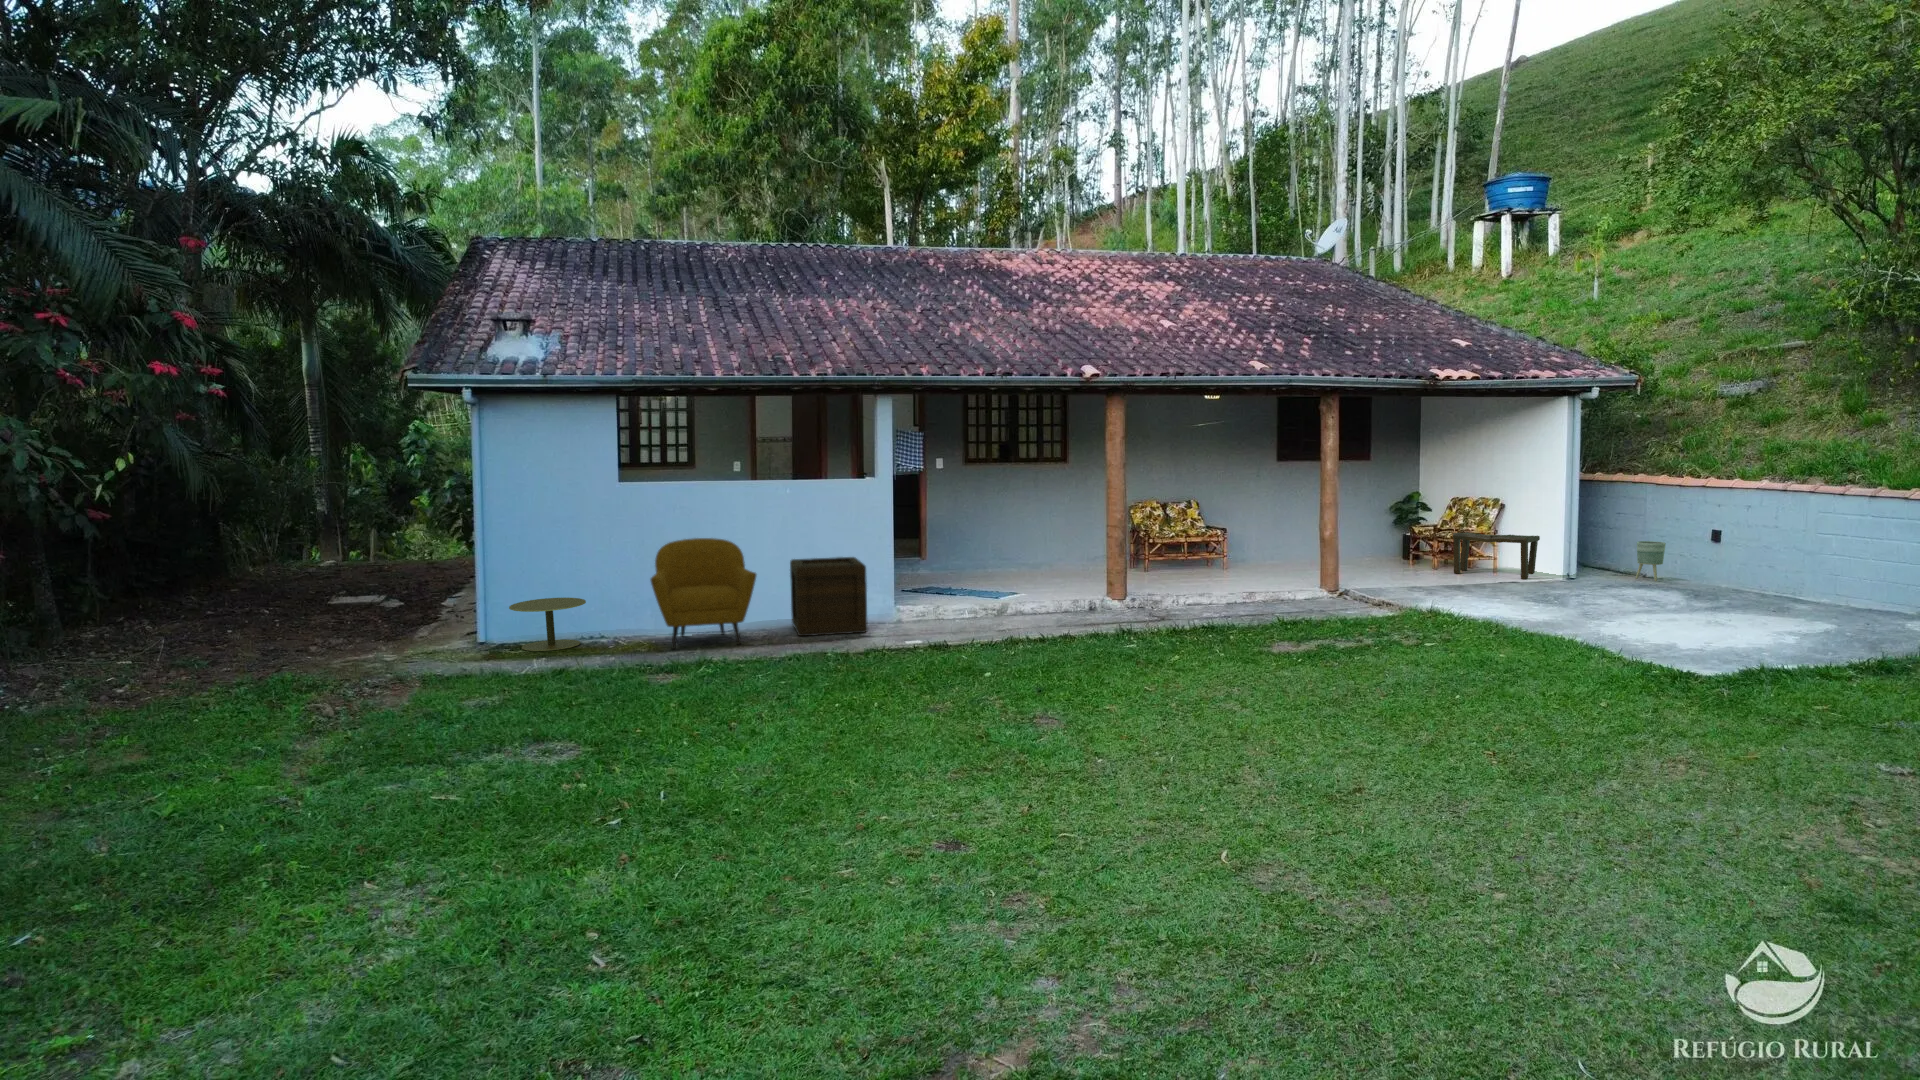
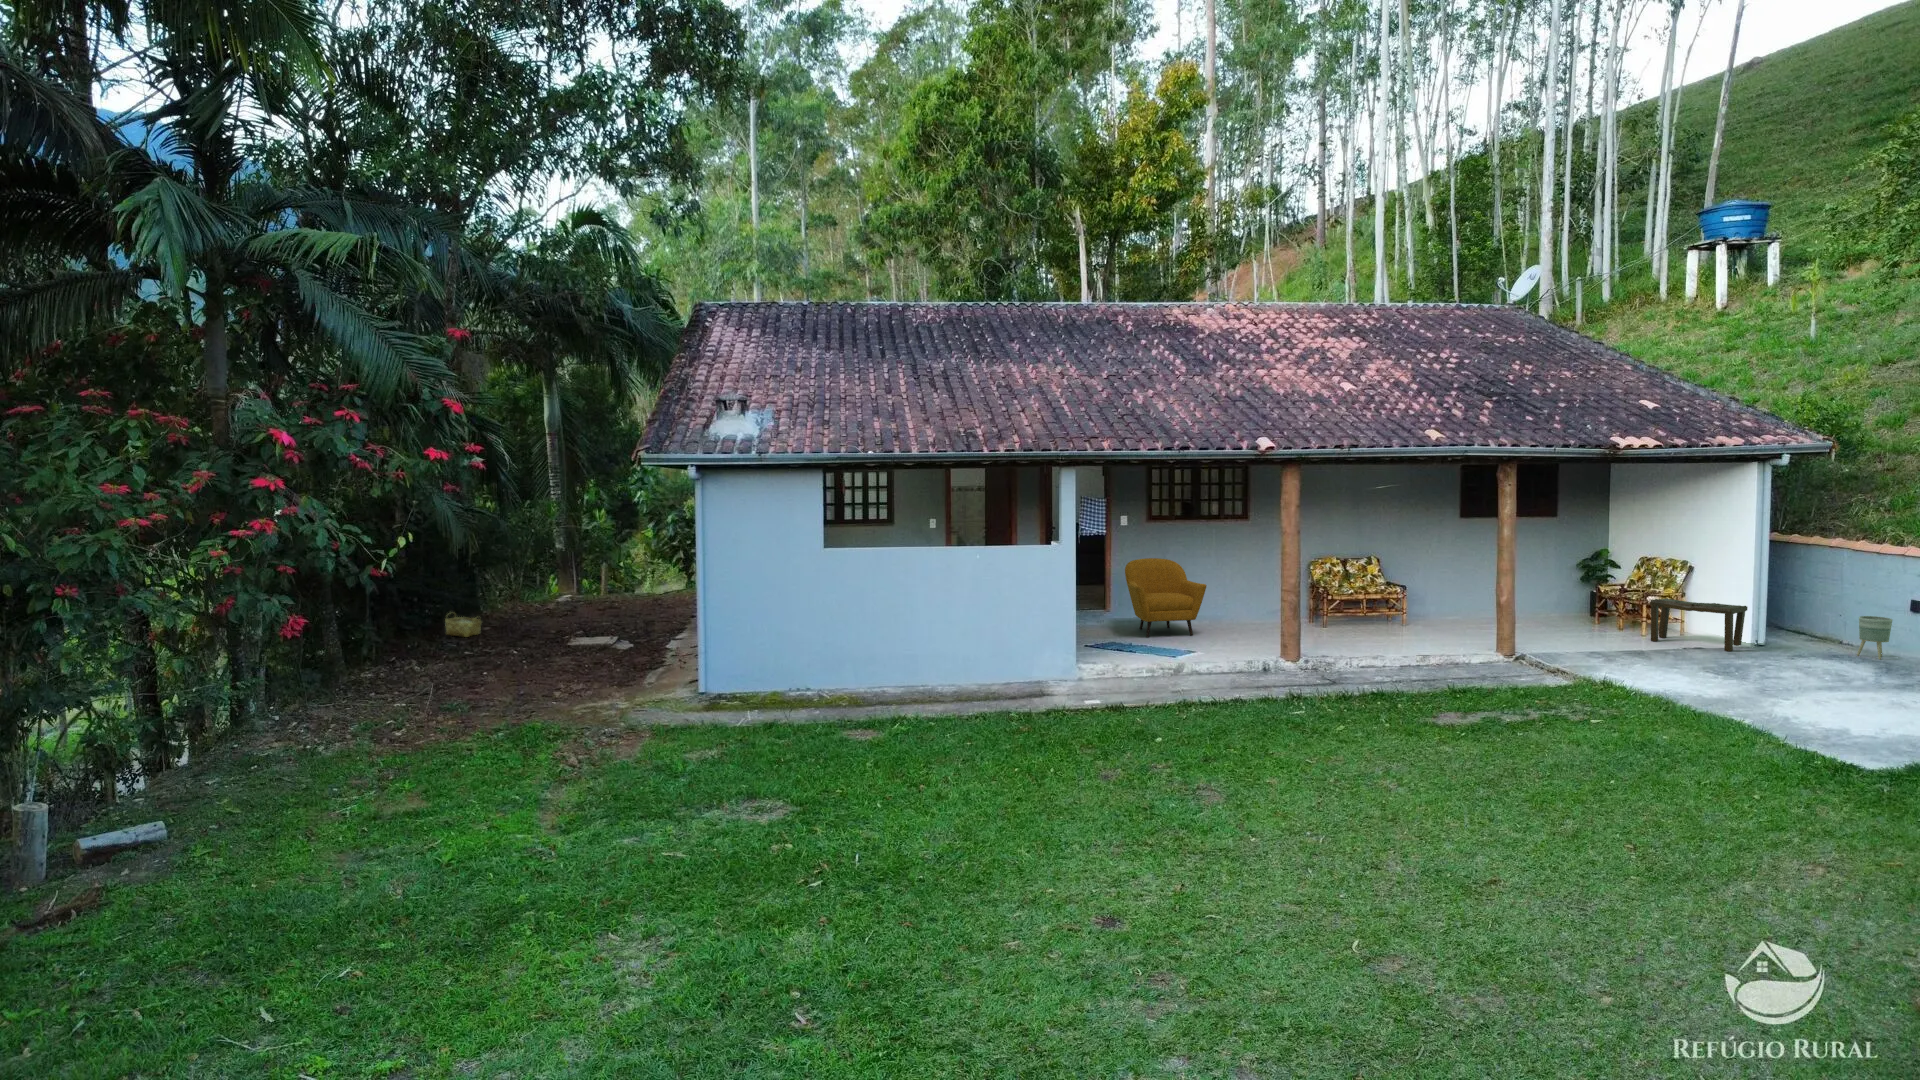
armchair: present [651,538,756,649] -> present [1125,558,1207,637]
wooden crate: present [790,557,868,636] -> none [975,616,1044,691]
woven basket: none [164,581,211,609] -> present [445,613,482,637]
side table: present [509,598,586,651] -> none [728,647,794,696]

